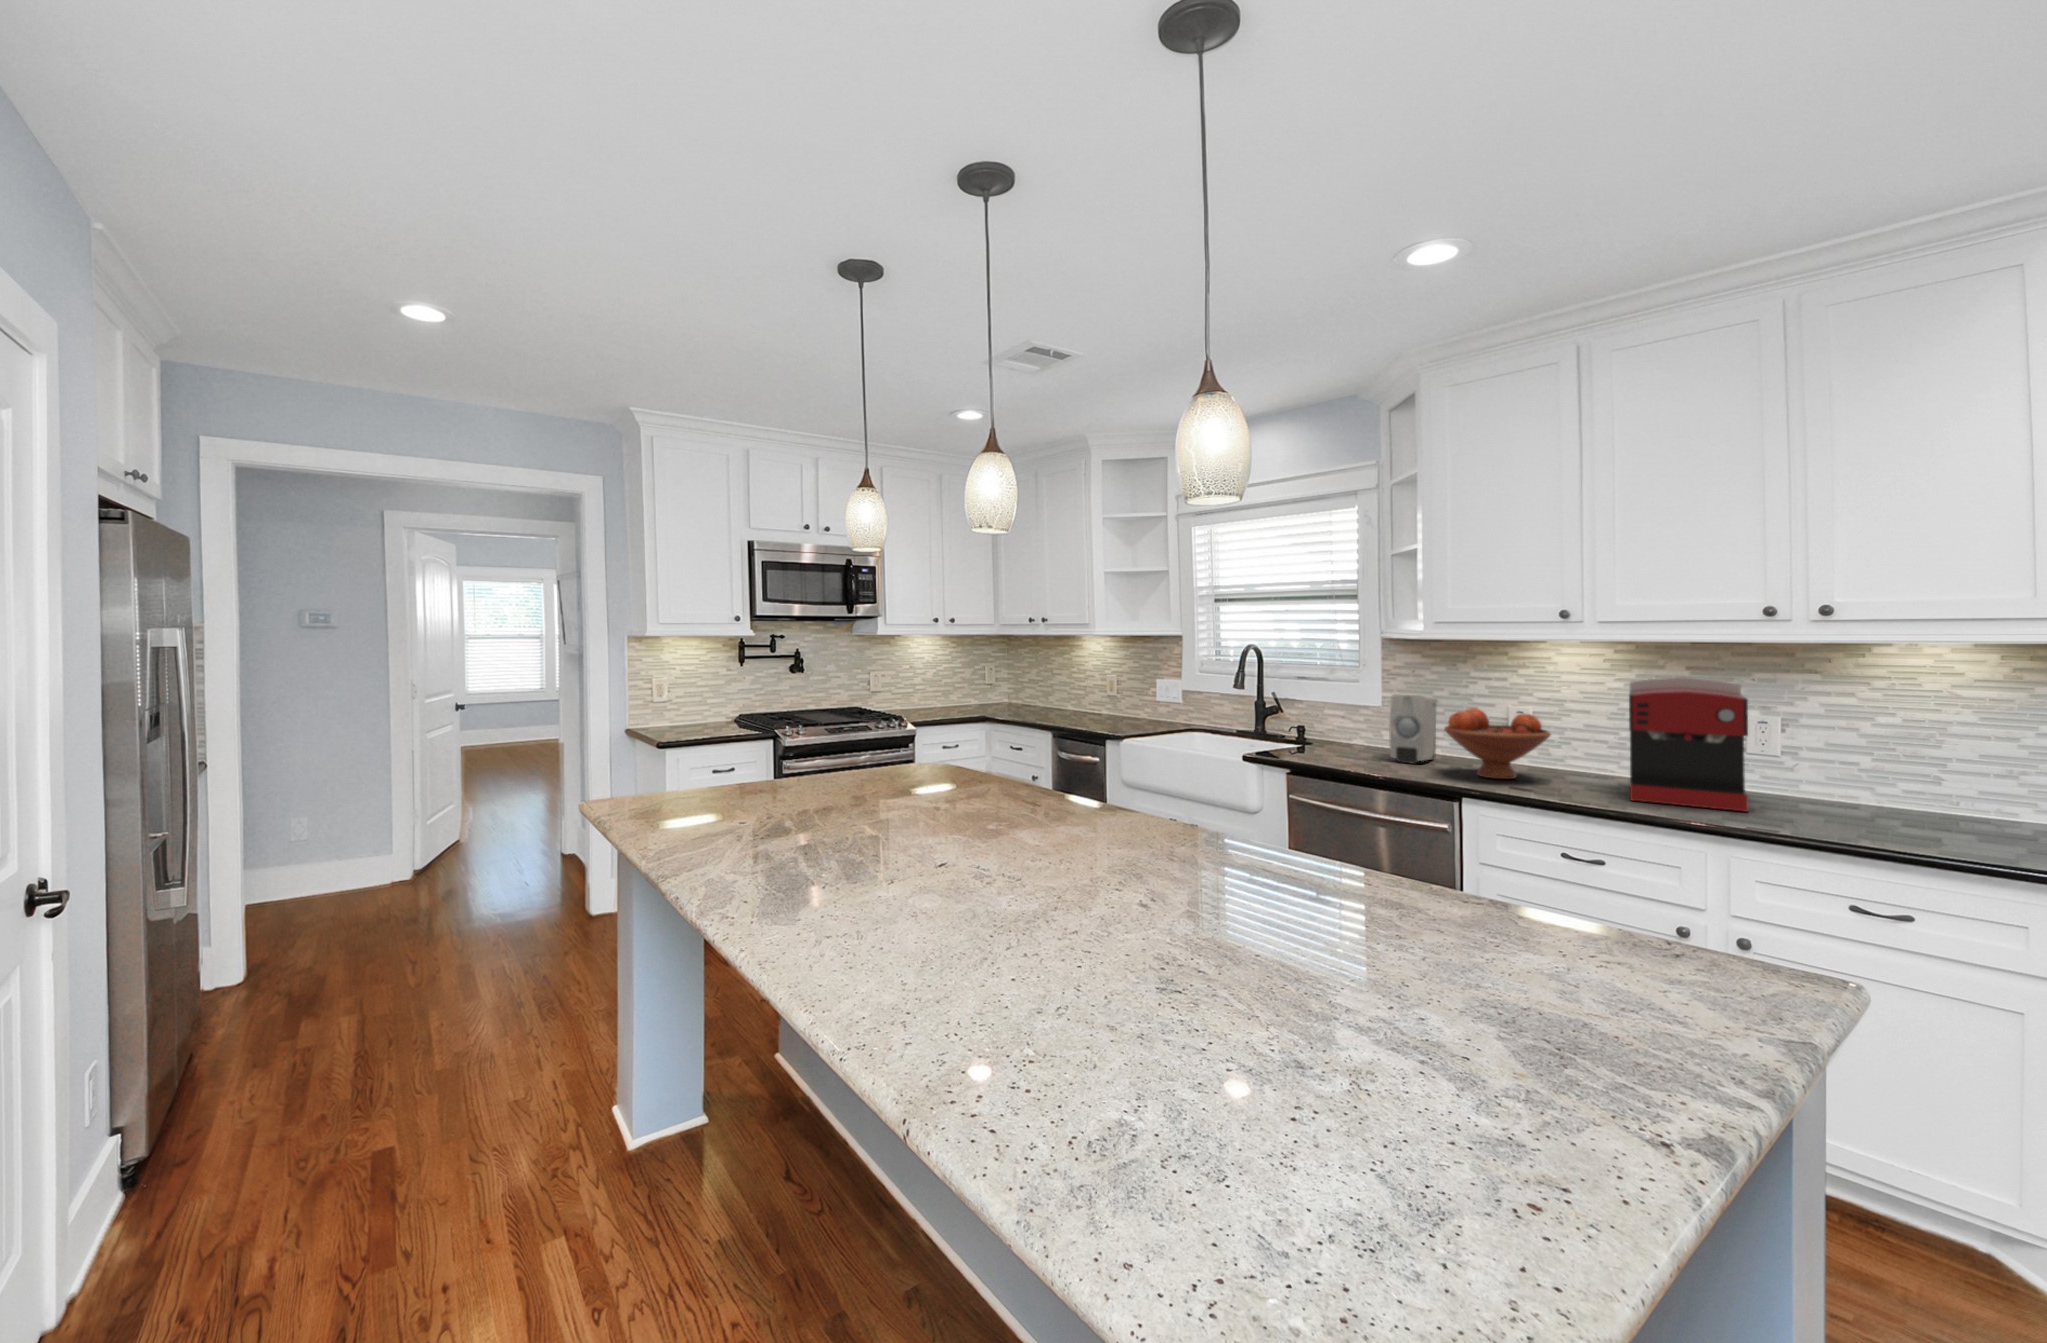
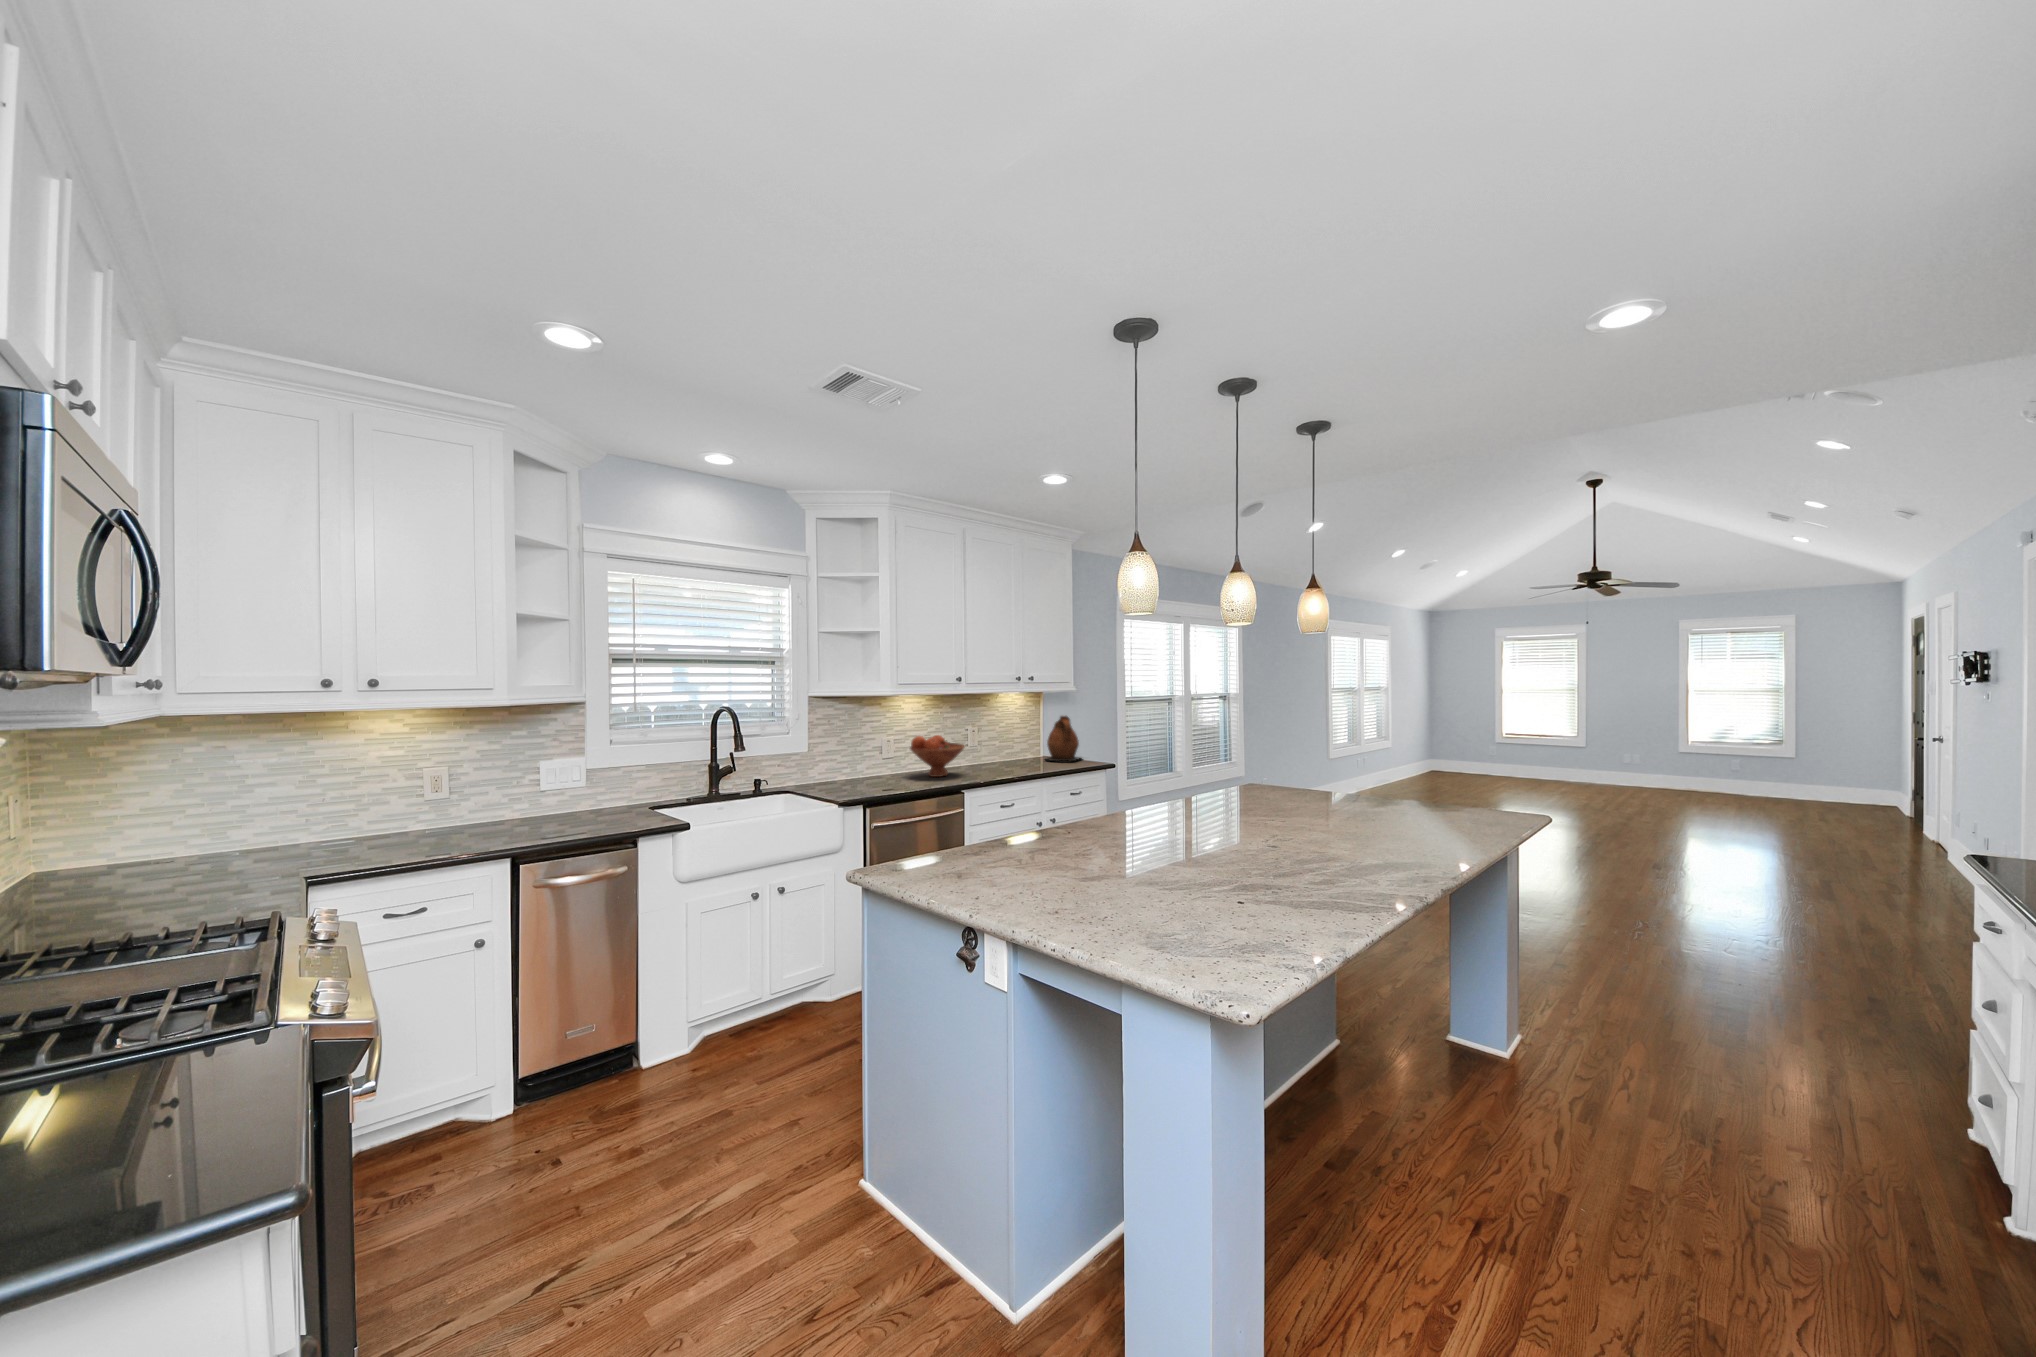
coffee maker: present [1629,678,1749,812] -> none [963,706,1026,769]
soap dispenser: present [1389,694,1436,764] -> none [852,733,892,782]
ceramic pitcher: none [1828,719,1988,851] -> present [1046,716,1081,761]

